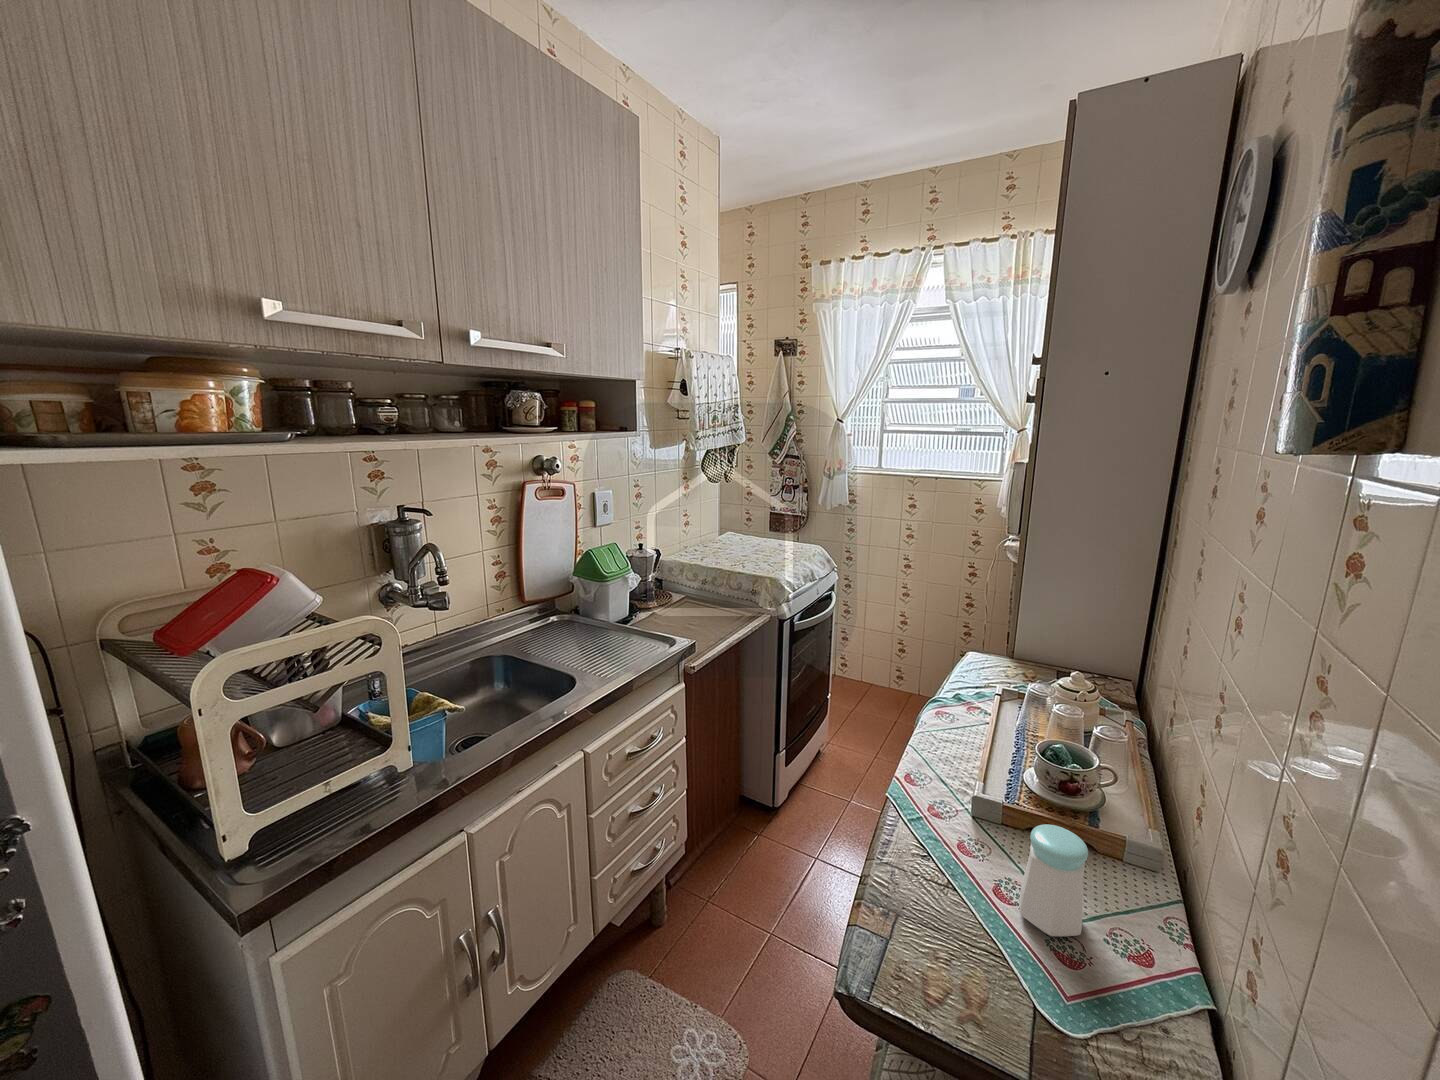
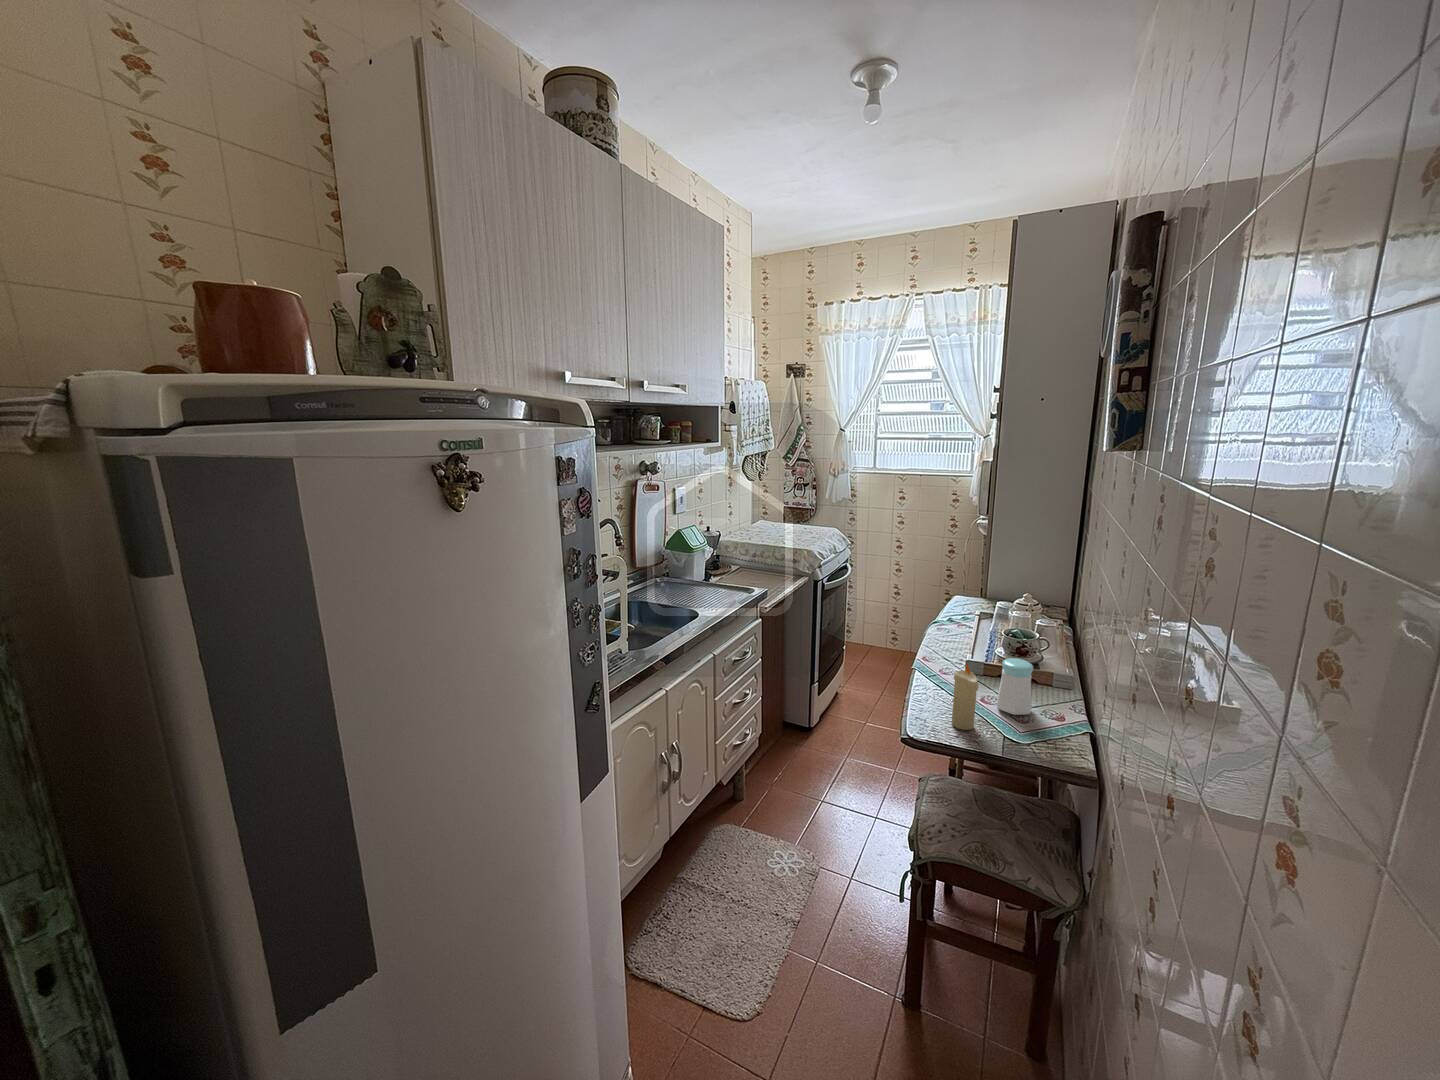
candle: none [934,850,982,974] -> present [952,664,978,730]

